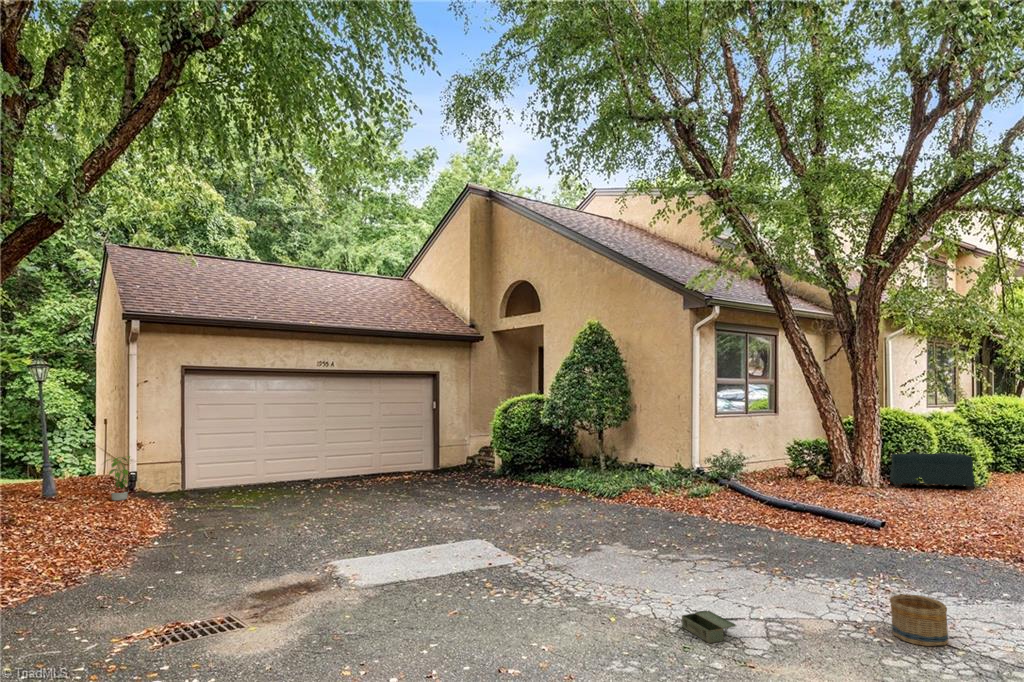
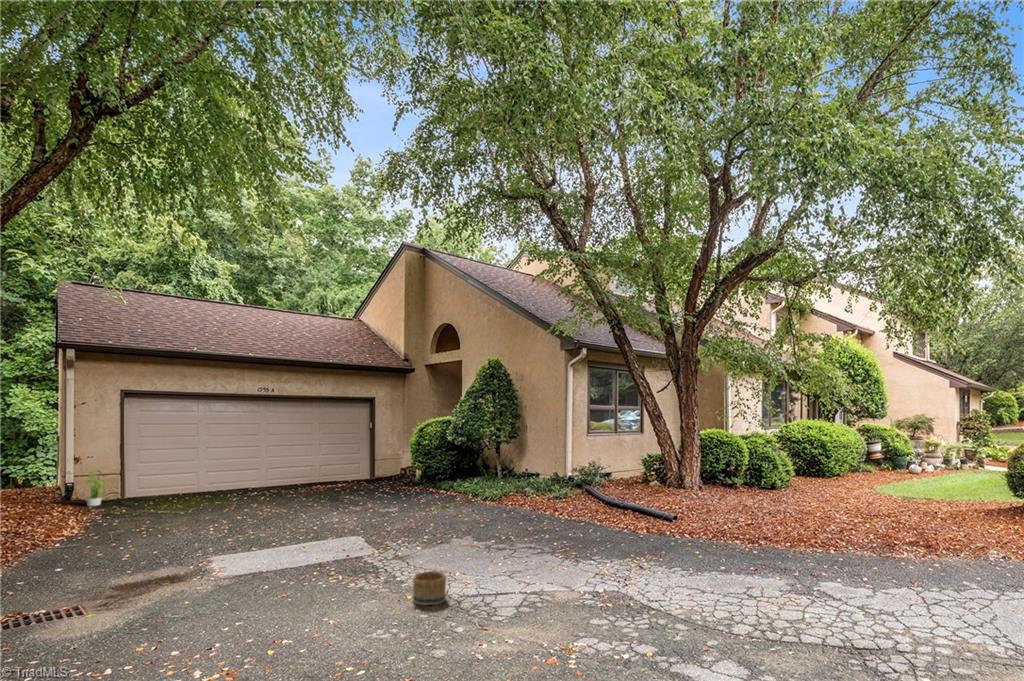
bench: present [890,452,974,490] -> none [711,463,770,492]
basket: present [890,594,948,646] -> present [413,571,446,606]
toolbox: present [682,610,736,643] -> none [489,577,520,597]

